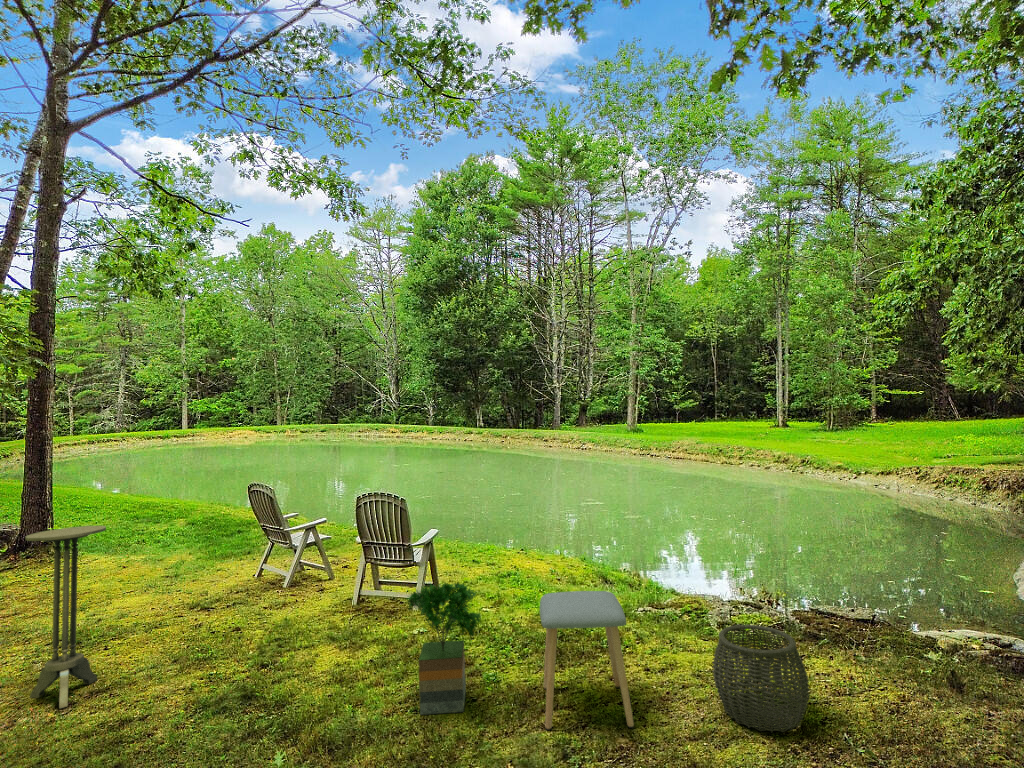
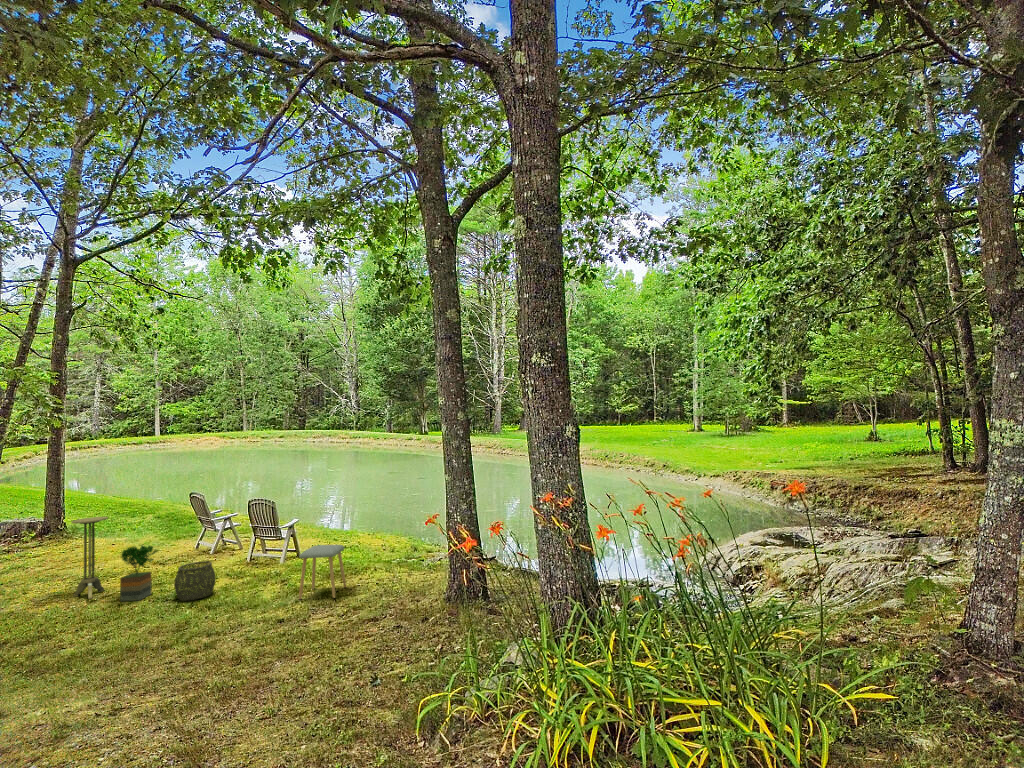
potted tree: present [406,582,481,715] -> present [120,546,158,601]
woven basket: present [712,625,810,732] -> present [175,561,215,601]

